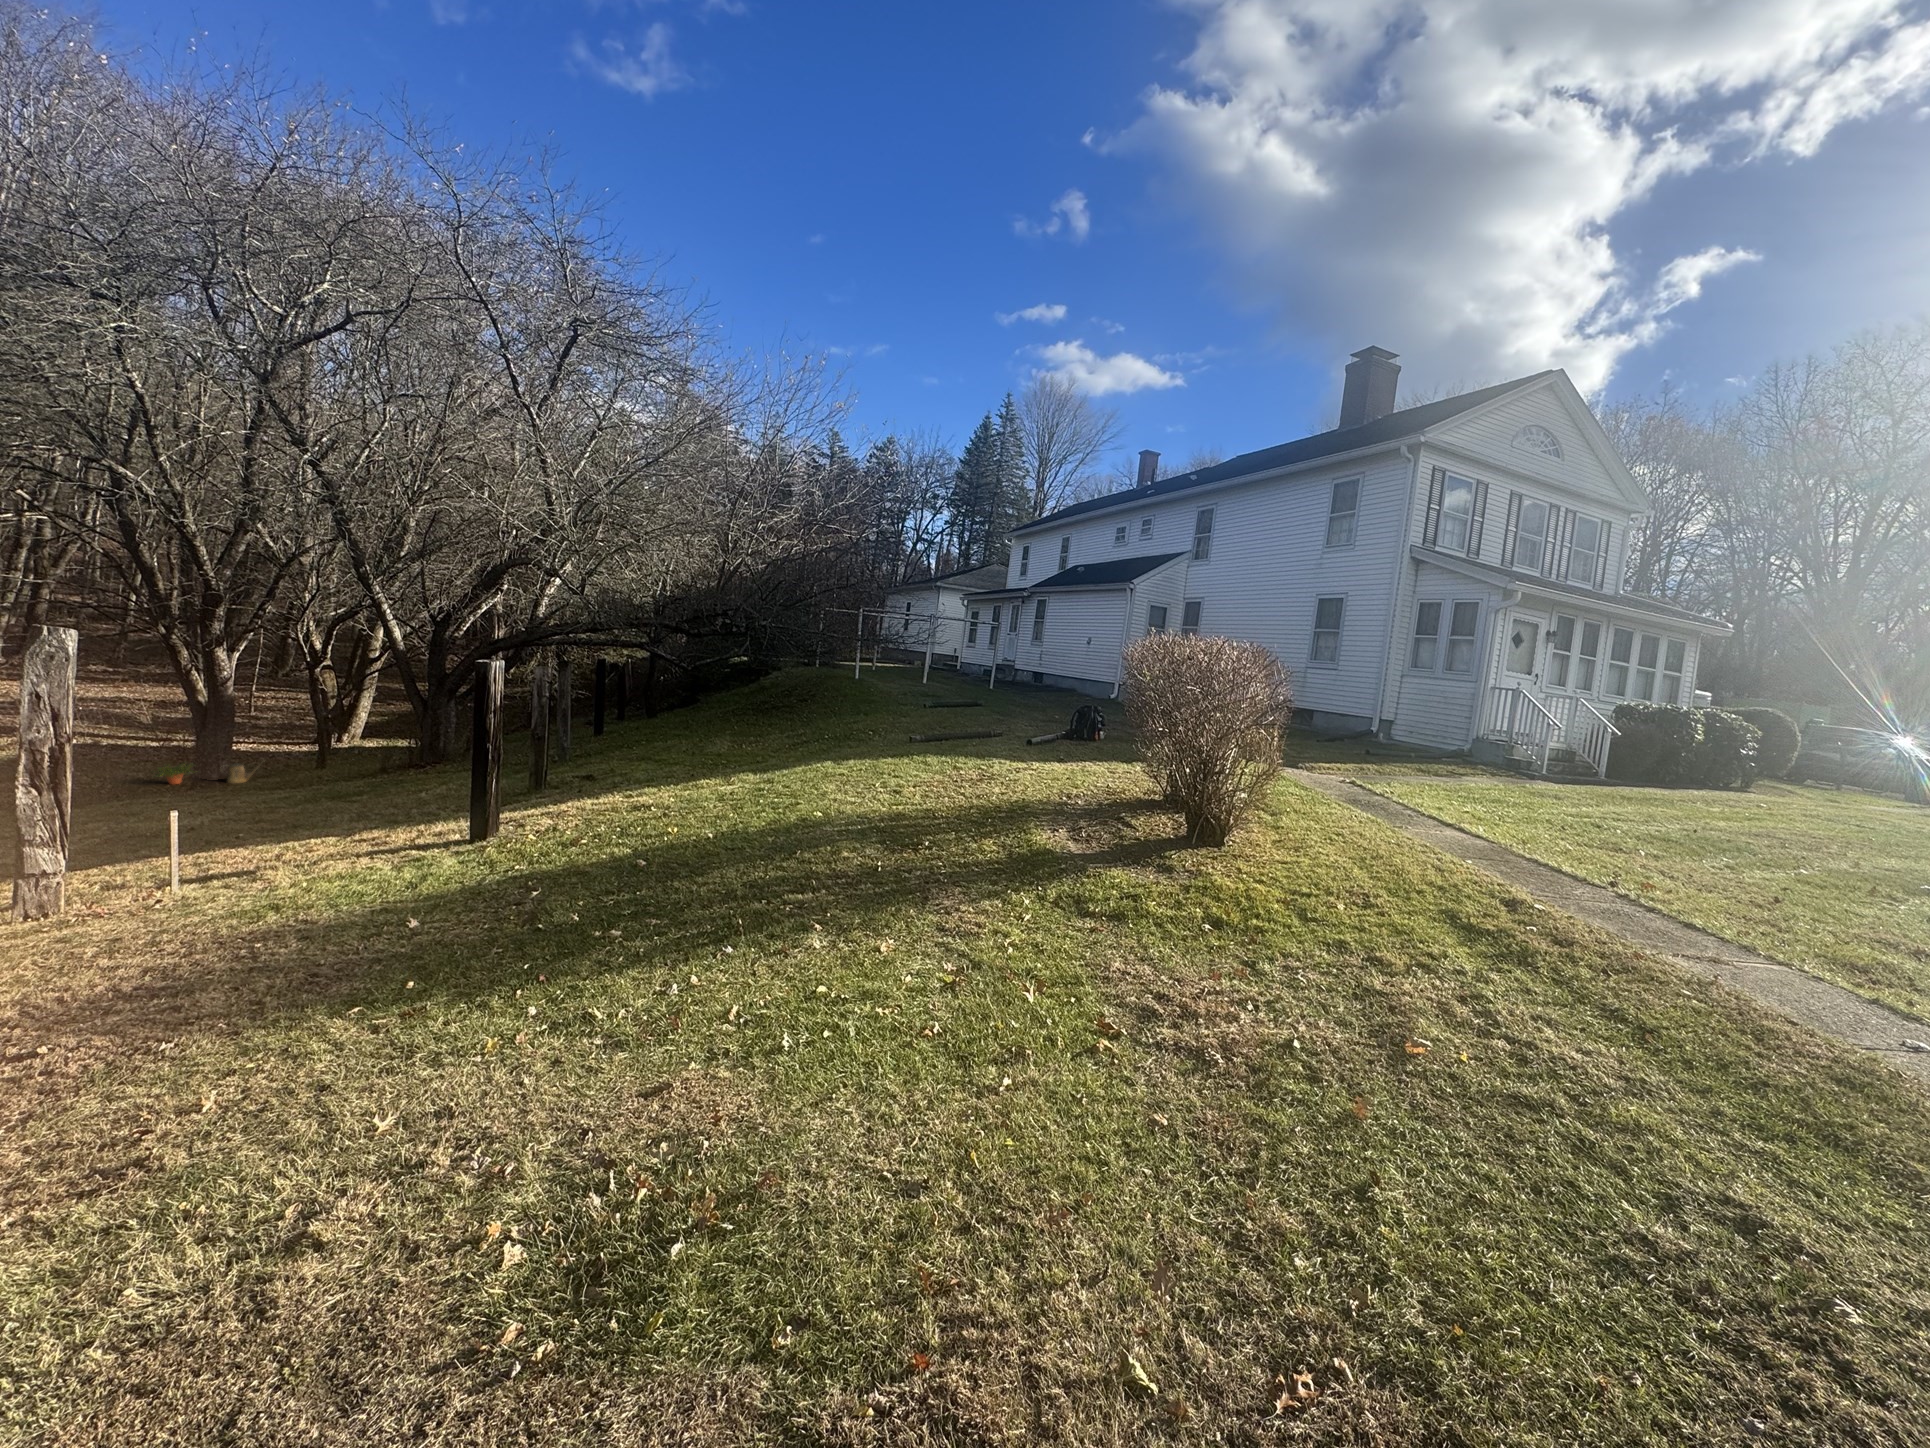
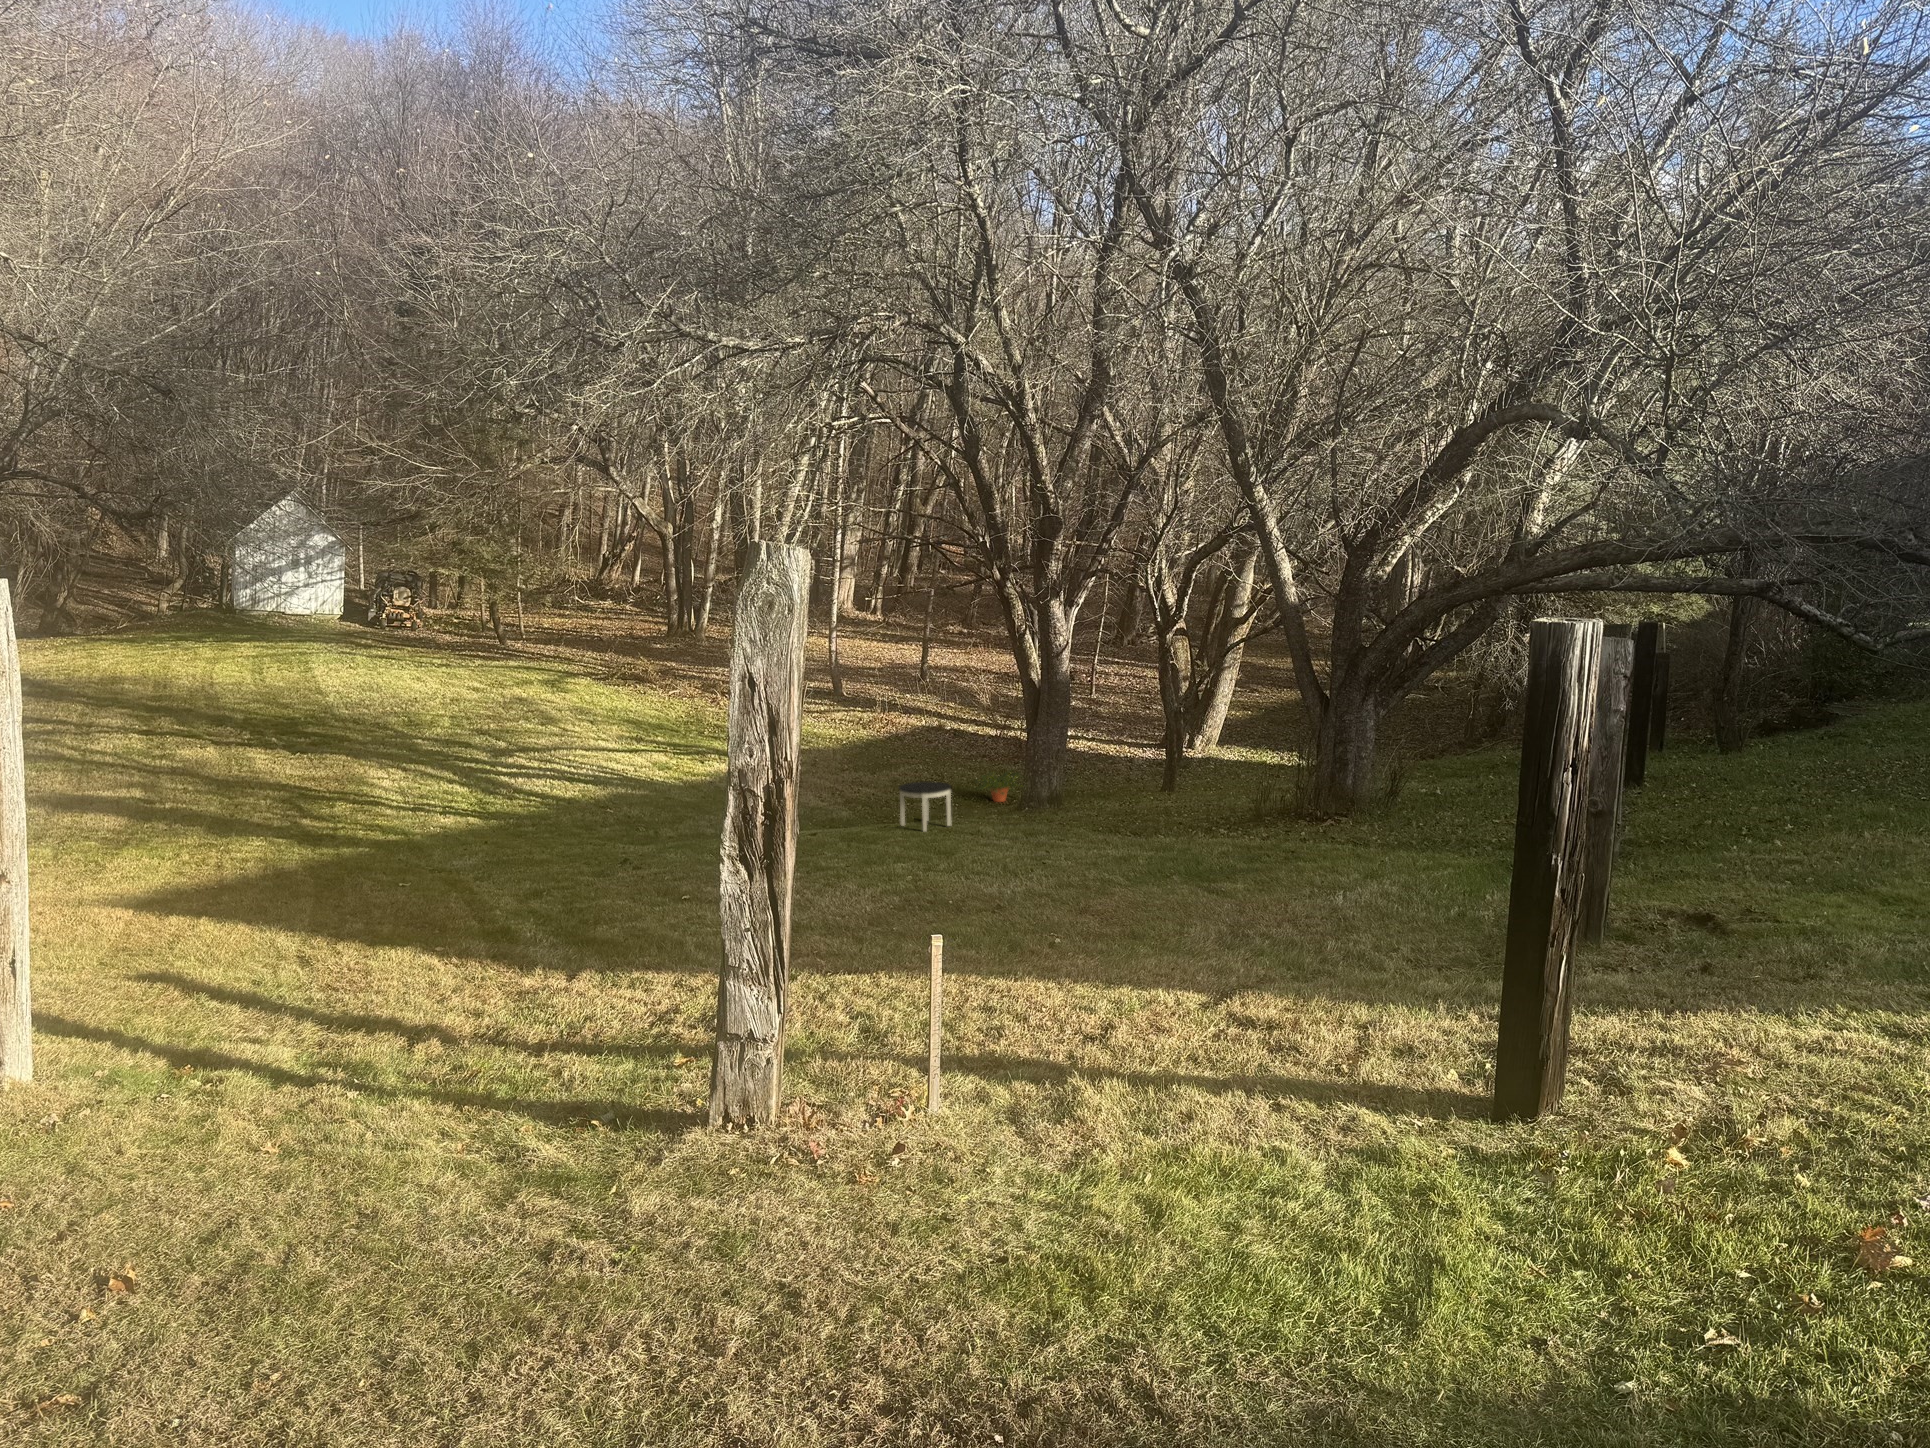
watering can: present [227,763,259,783] -> none [1048,777,1102,809]
round table: none [79,773,133,807] -> present [899,781,951,832]

